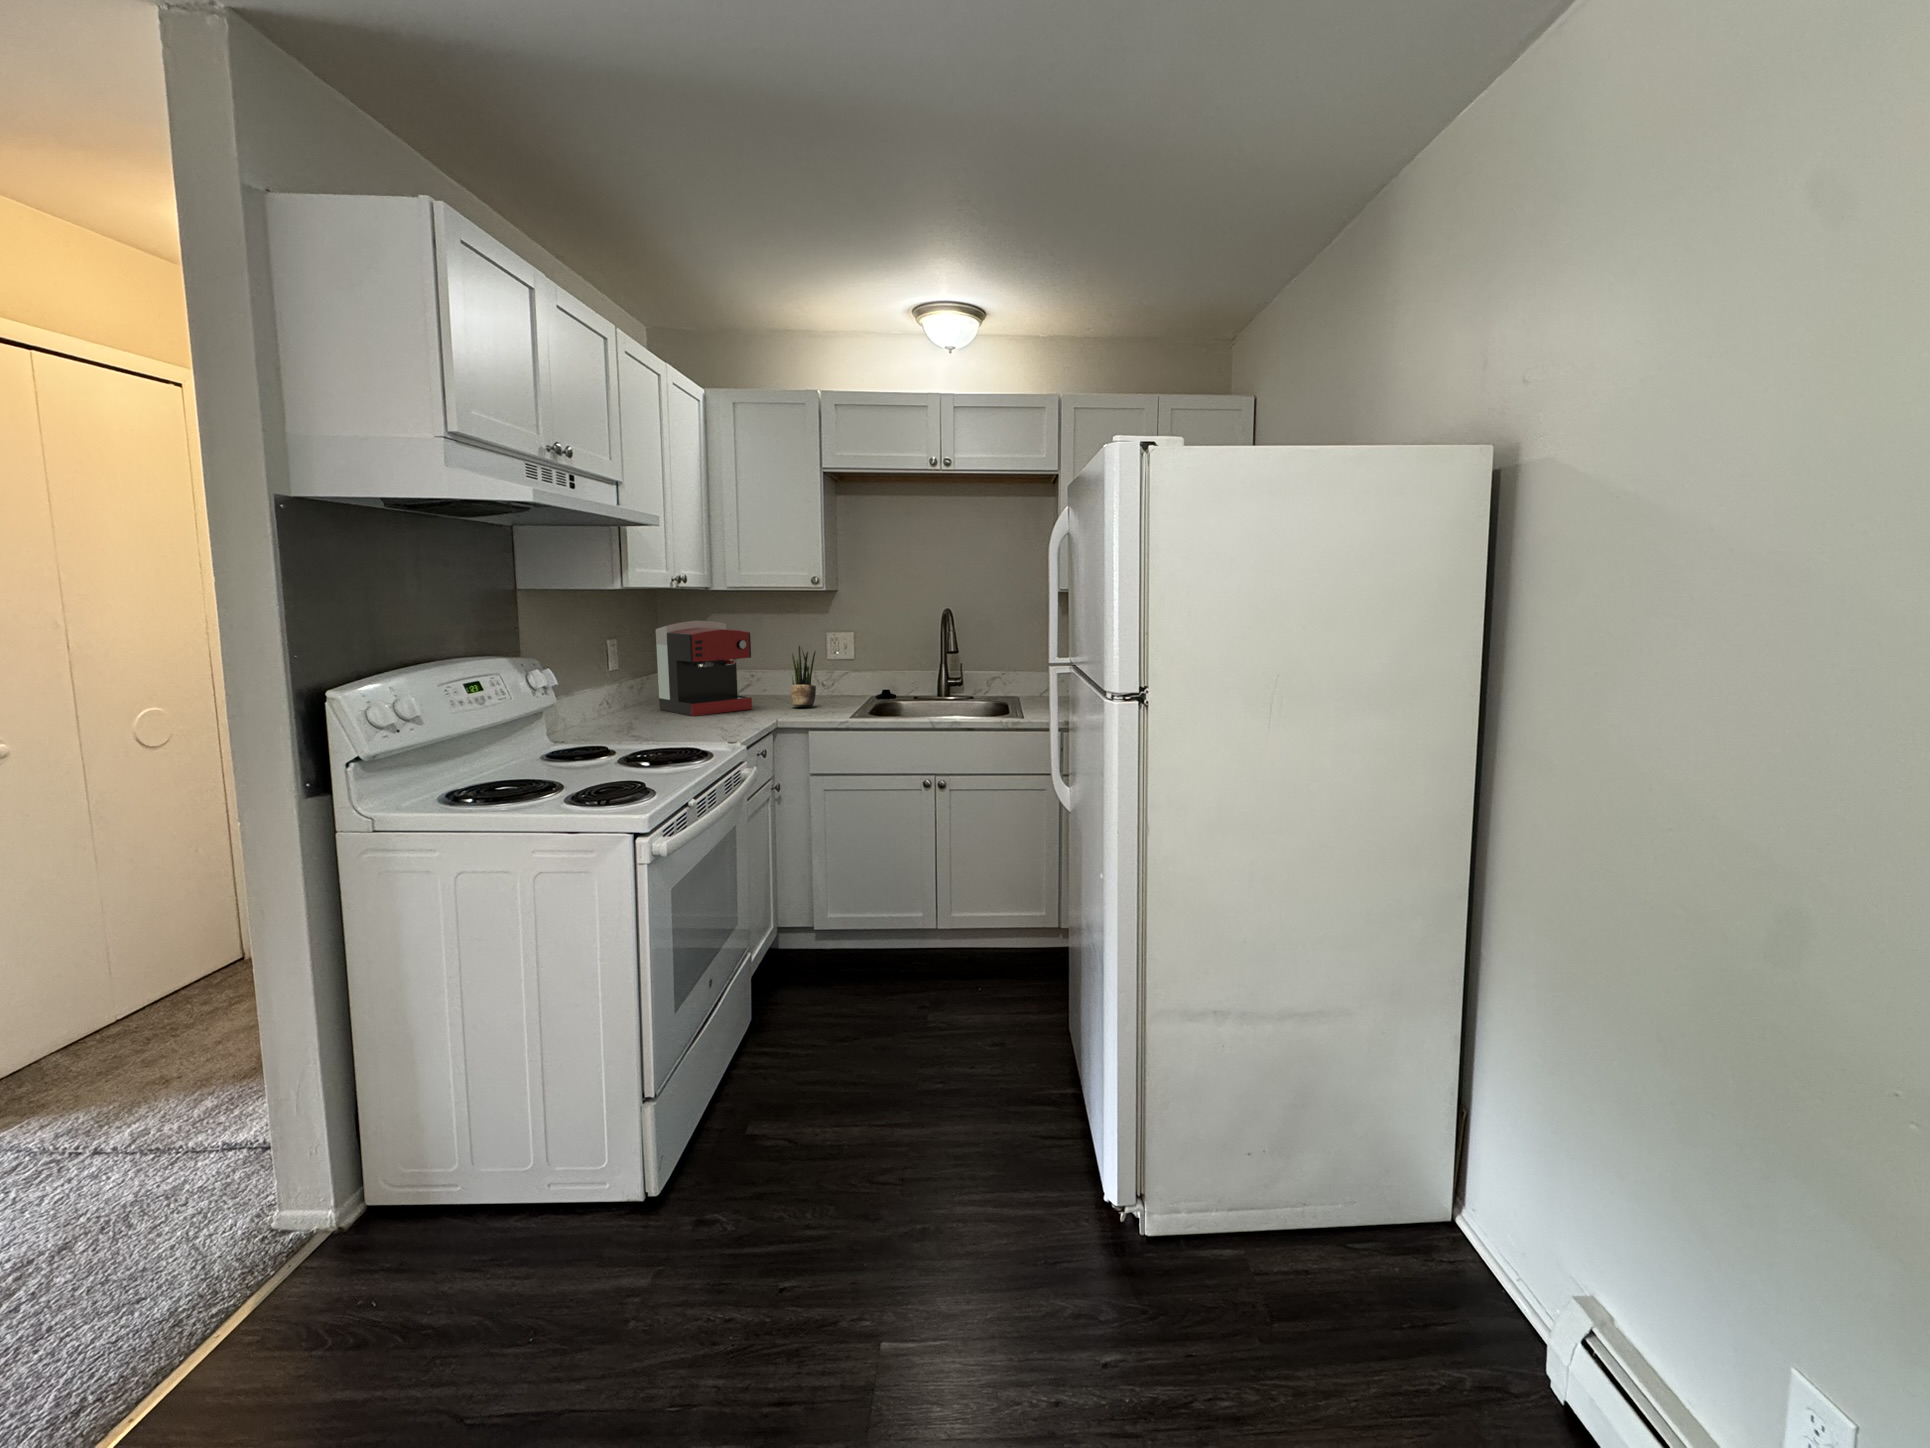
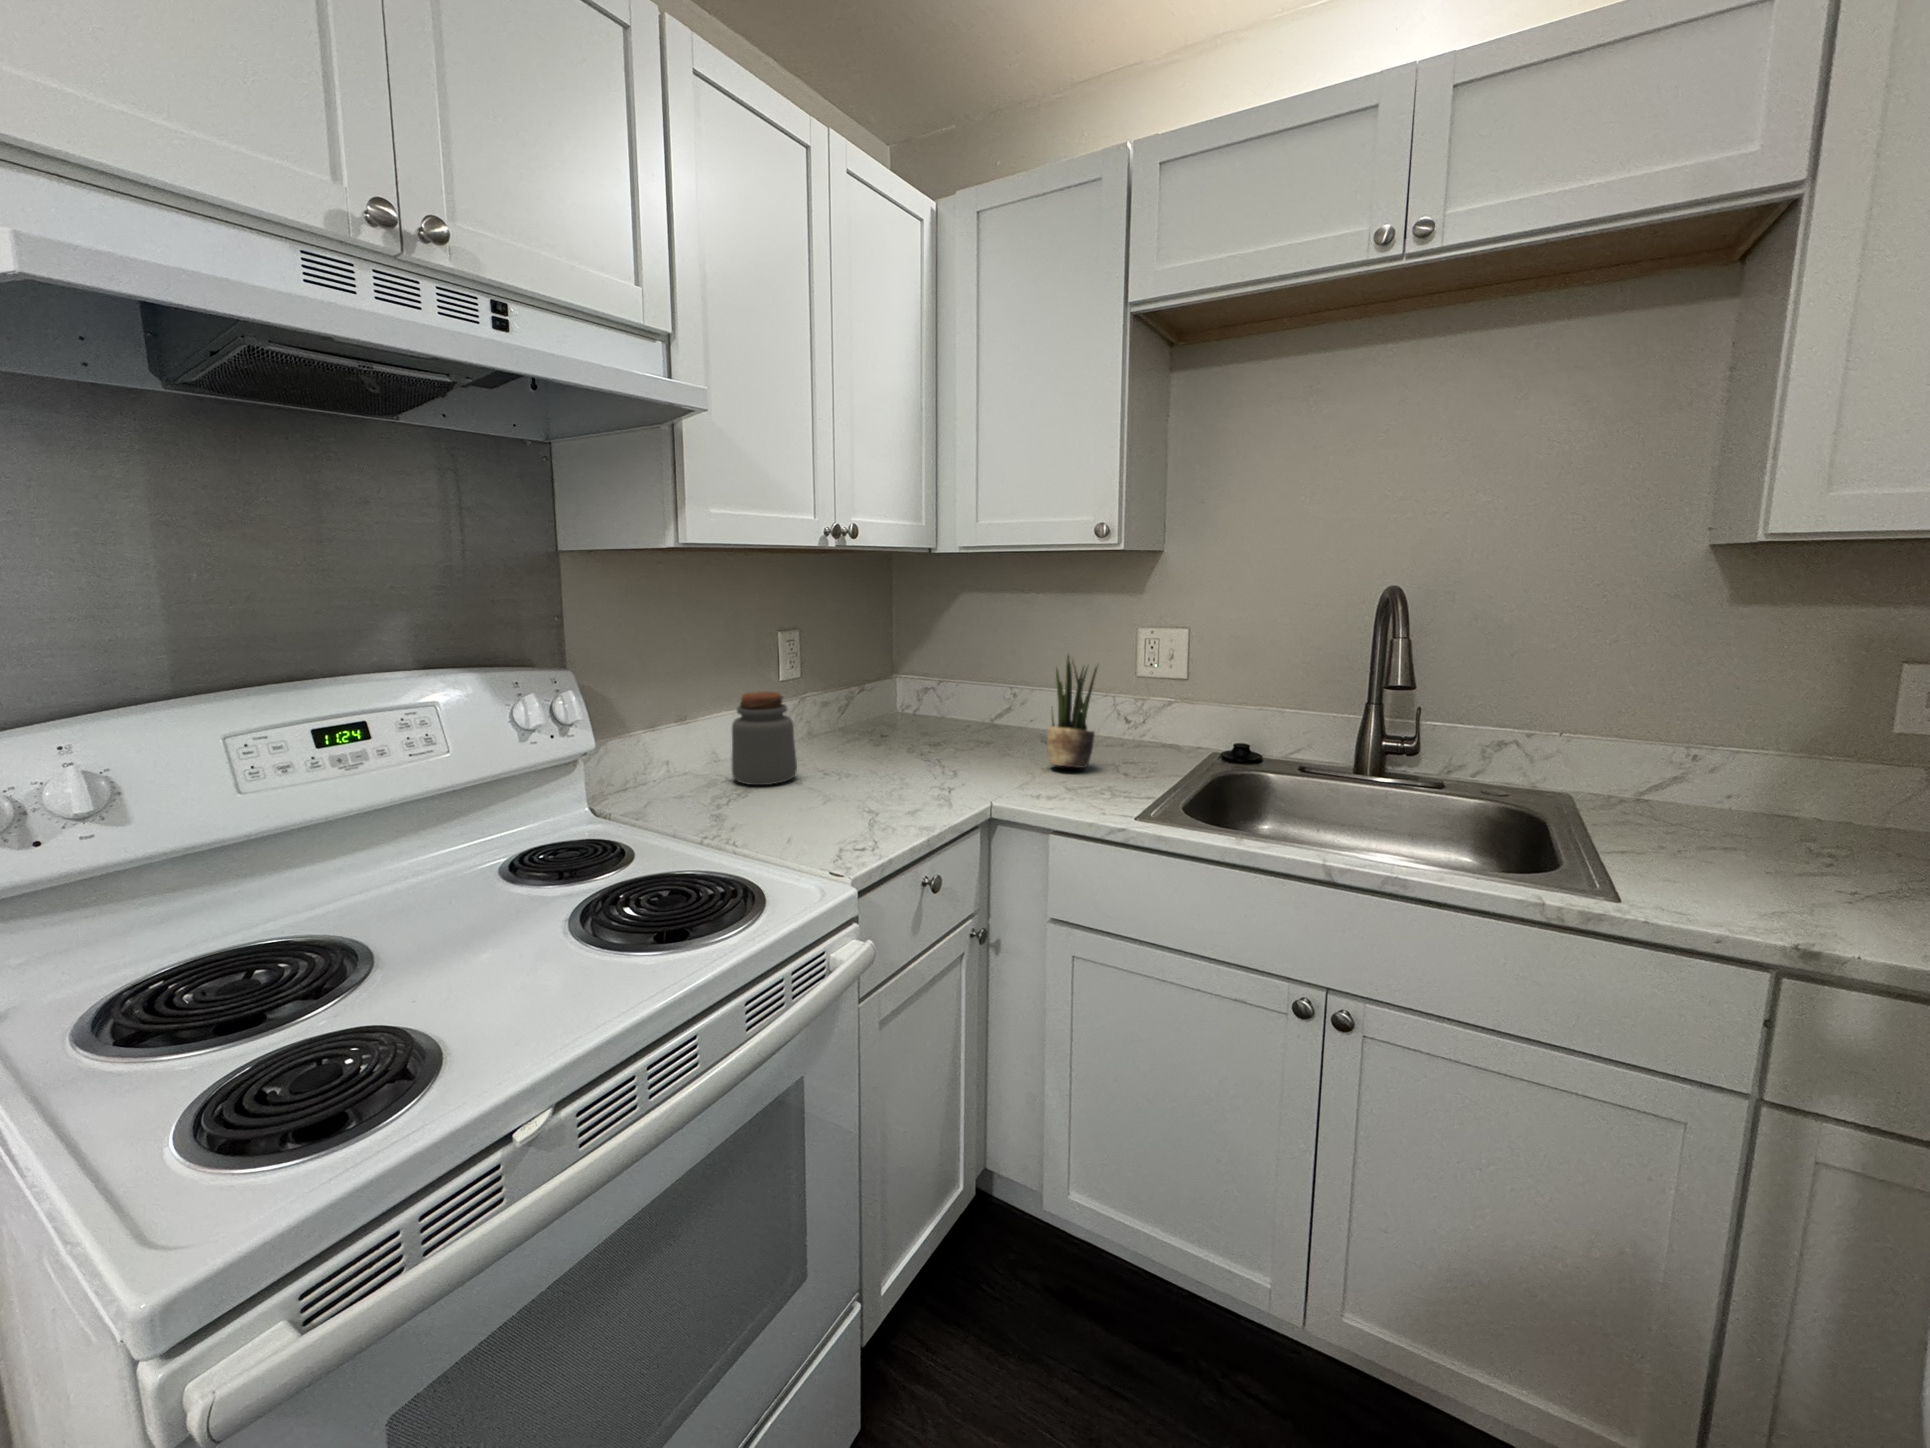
coffee maker: present [656,621,752,716] -> none [849,604,981,770]
jar: none [612,672,654,726] -> present [732,691,797,785]

